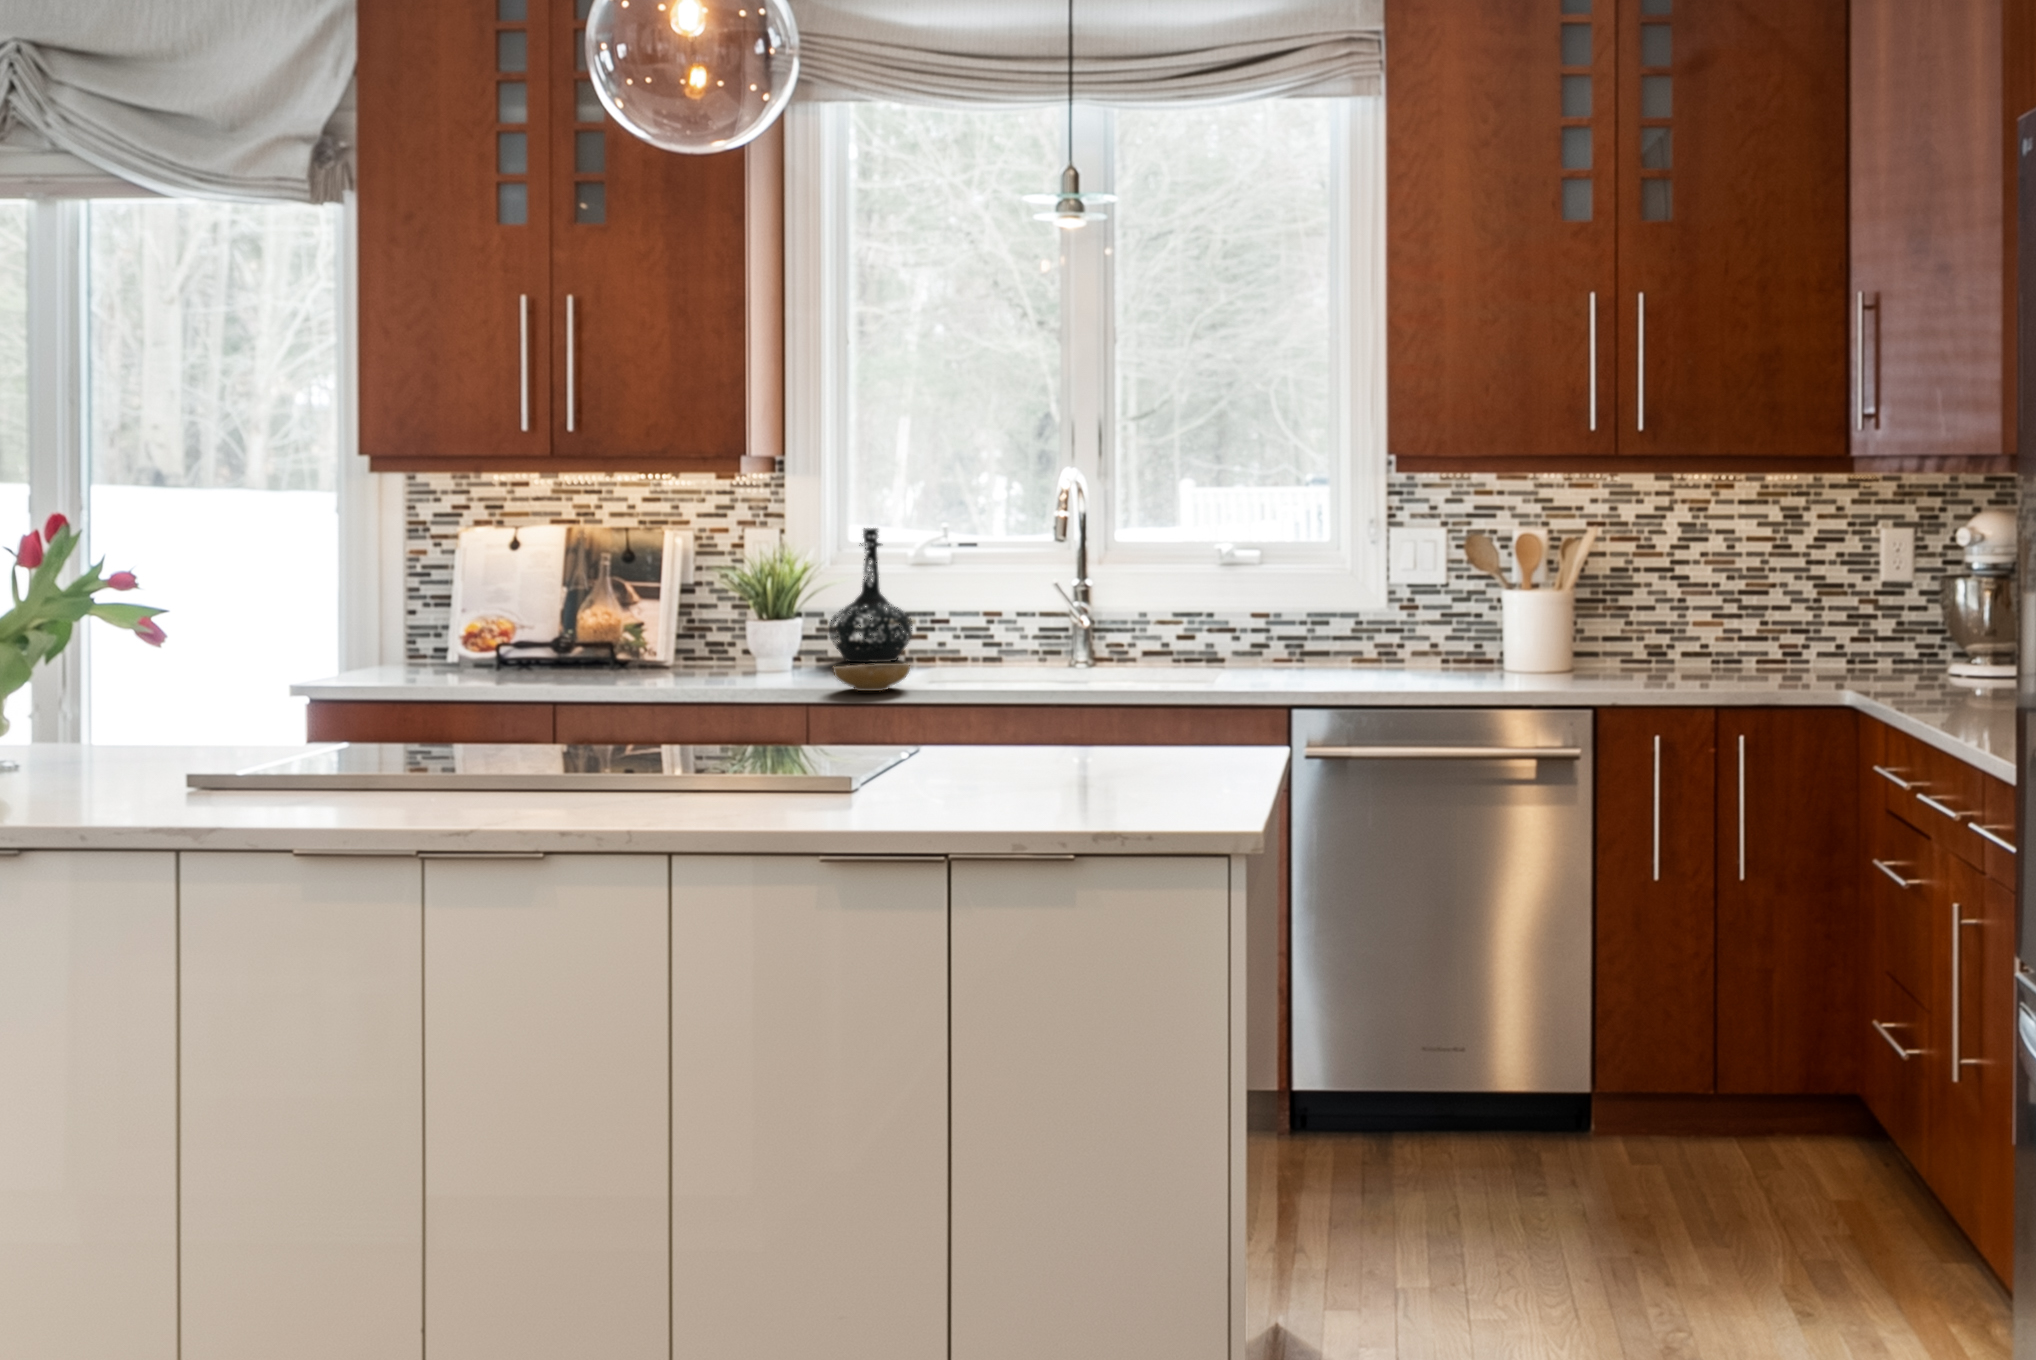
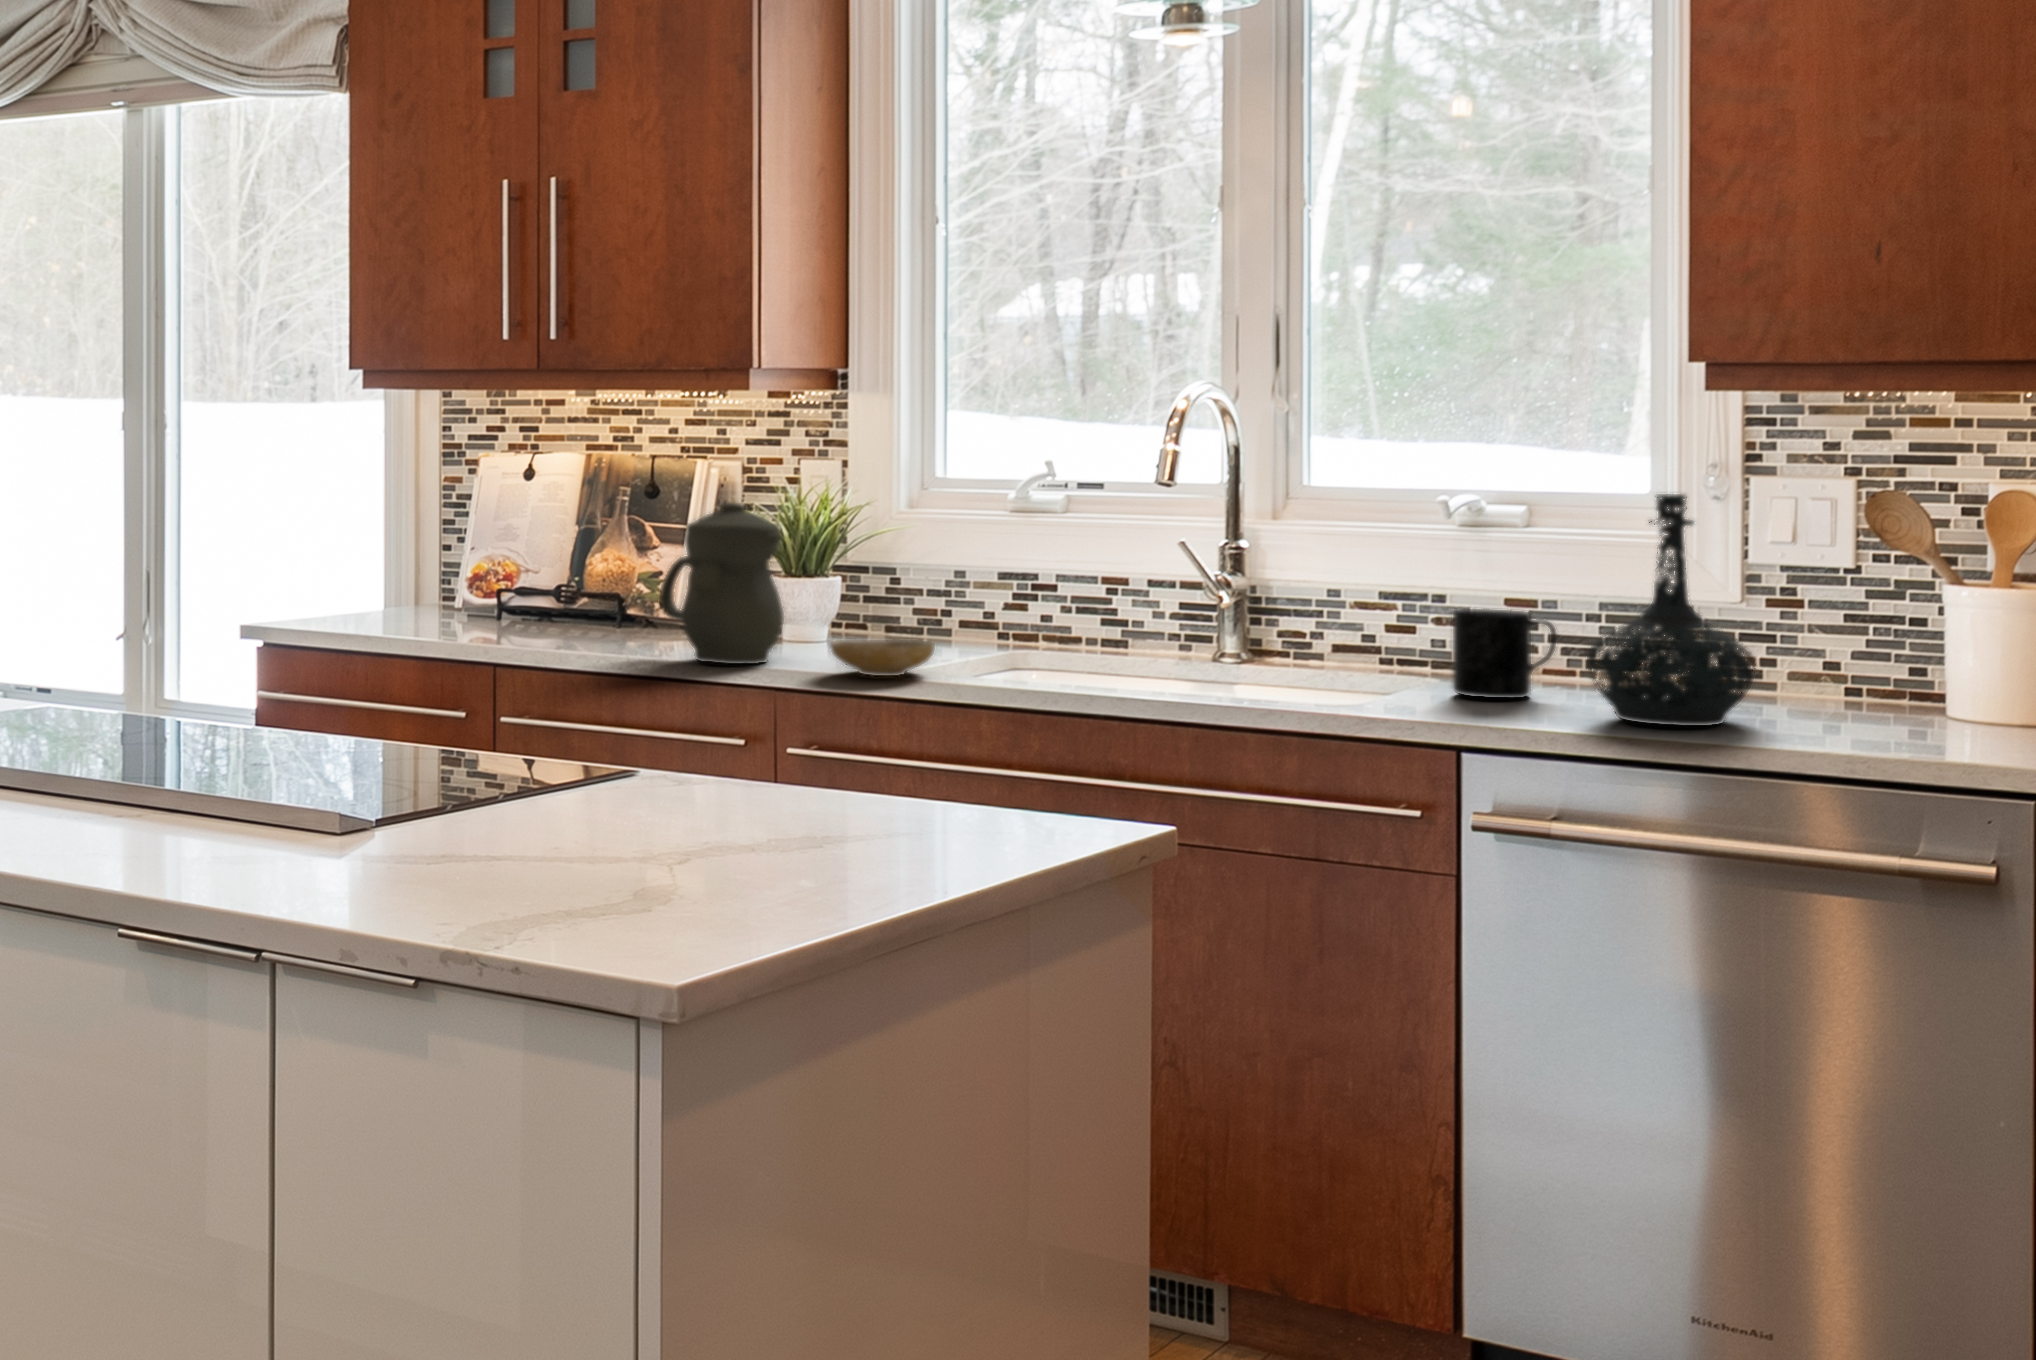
bottle: present [829,528,912,662] -> present [1587,494,1755,726]
teapot: none [672,563,783,691] -> present [659,502,784,664]
mug: none [1255,619,1315,676] -> present [1452,609,1557,698]

